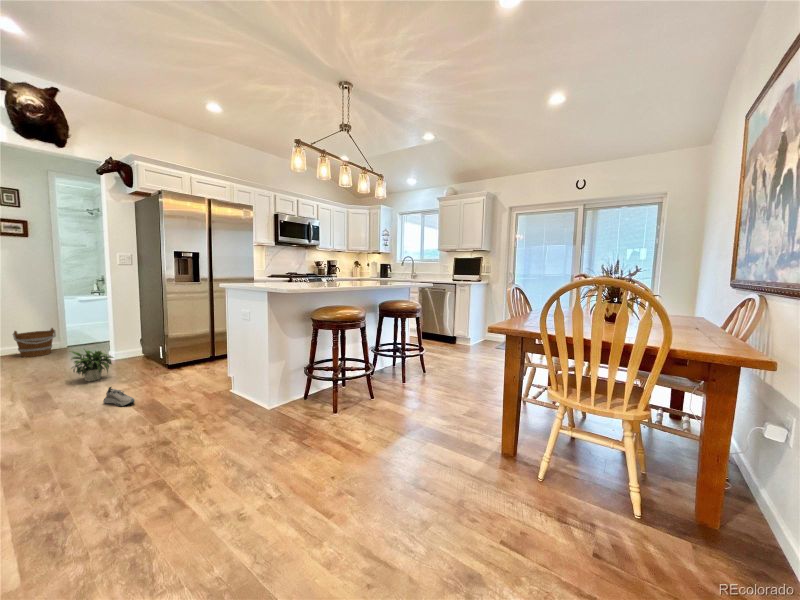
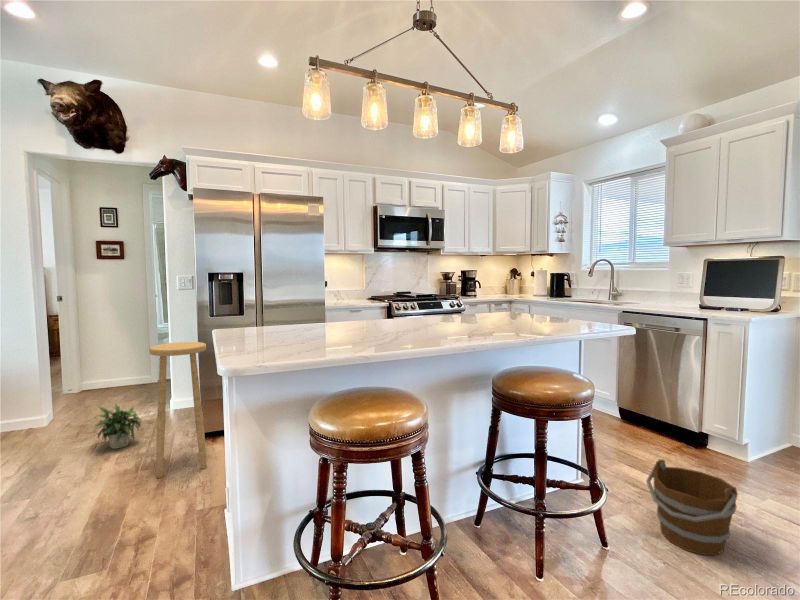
stool: none [142,297,189,387] -> present [149,342,207,478]
bucket: present [13,328,56,357] -> present [646,460,738,555]
shoe: present [103,387,135,406] -> none [72,482,103,519]

